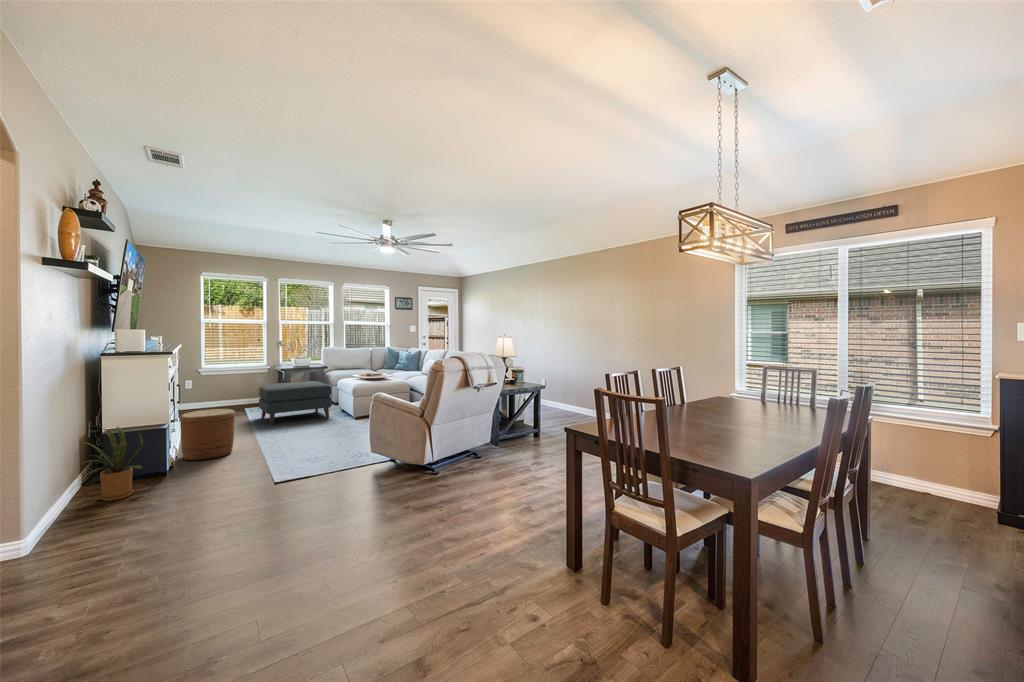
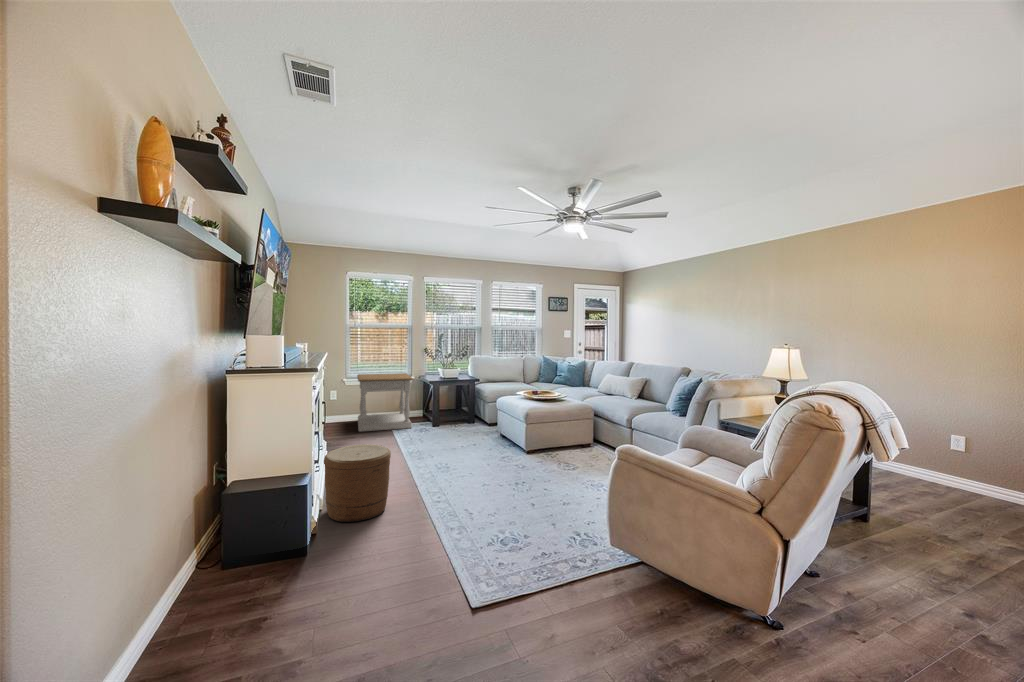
side table: none [212,365,266,414] -> present [357,373,413,431]
ottoman: present [259,381,331,425] -> none [408,399,492,455]
house plant: present [84,427,143,501] -> none [178,486,272,617]

